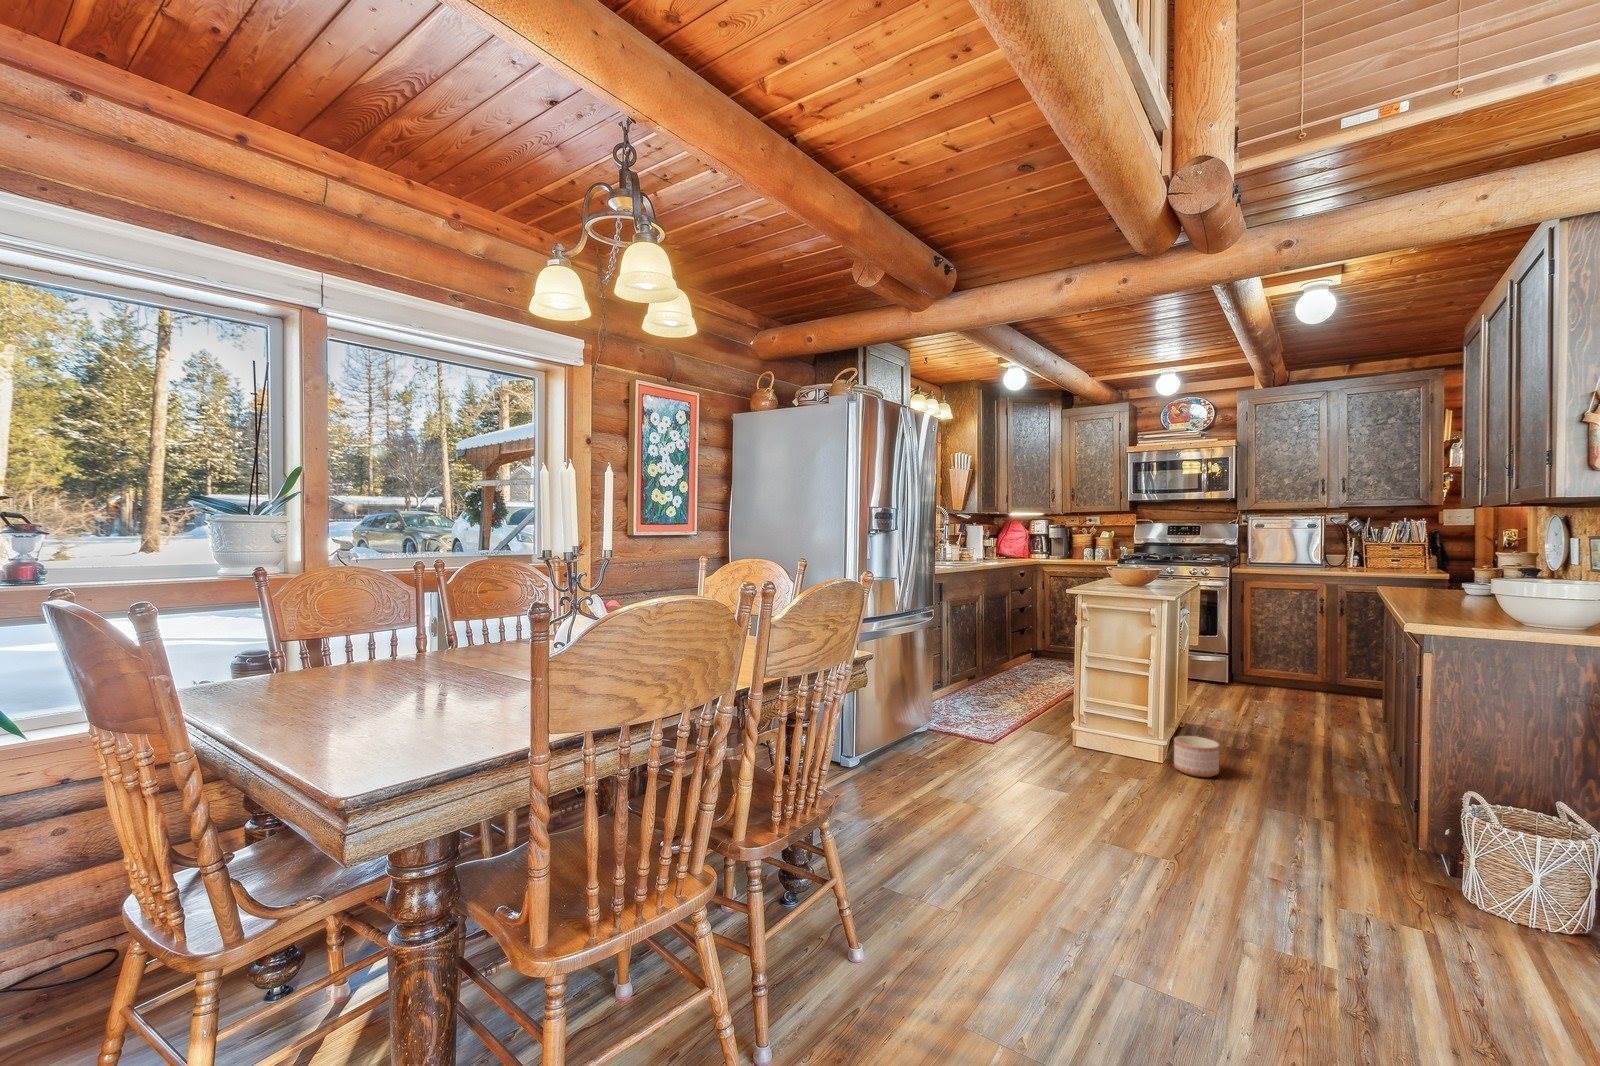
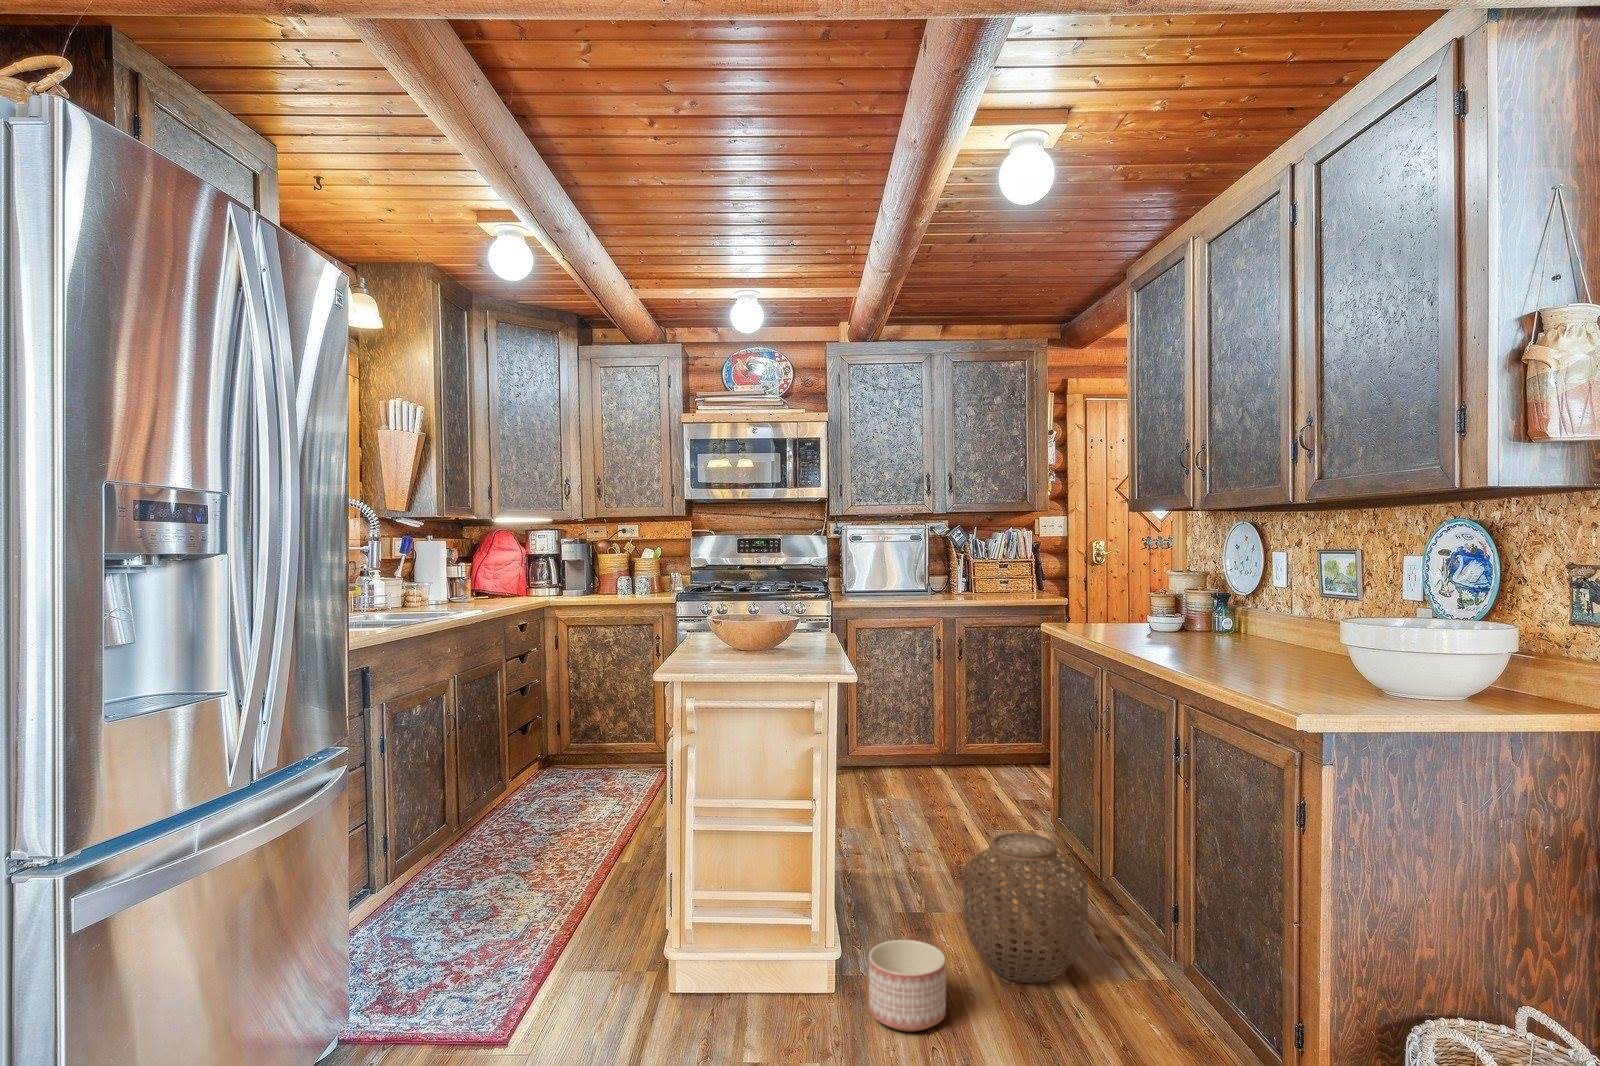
woven basket: none [1247,698,1333,780] -> present [963,833,1088,983]

